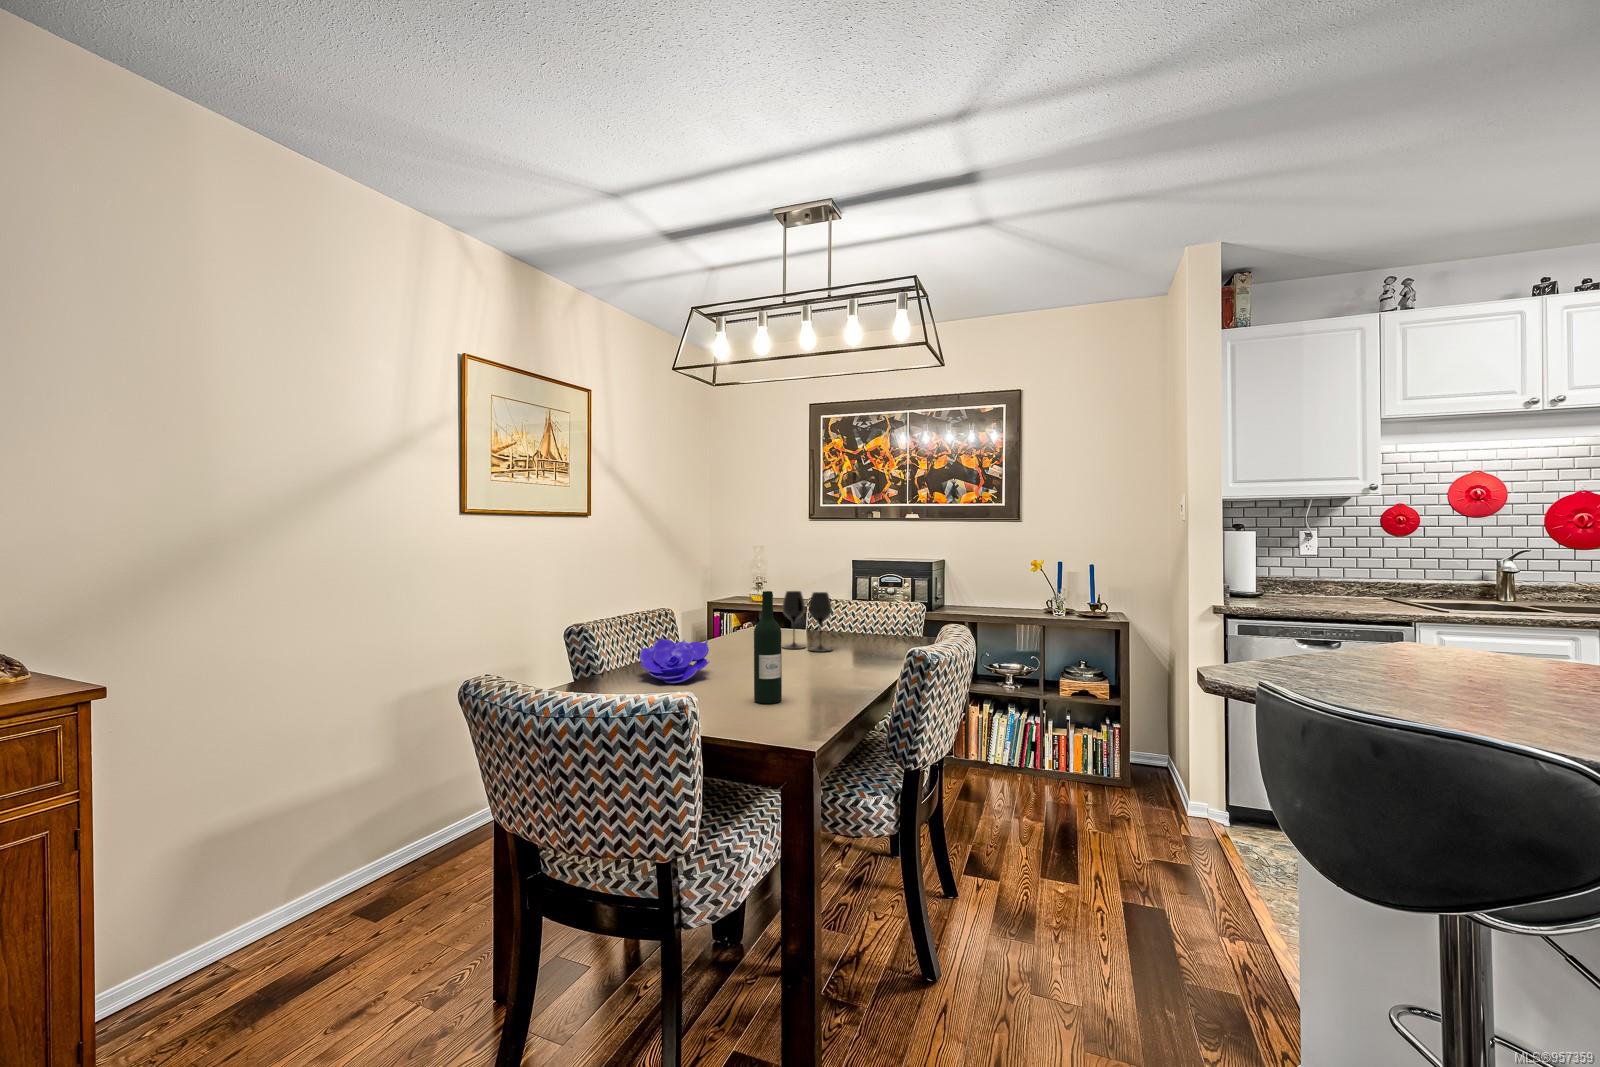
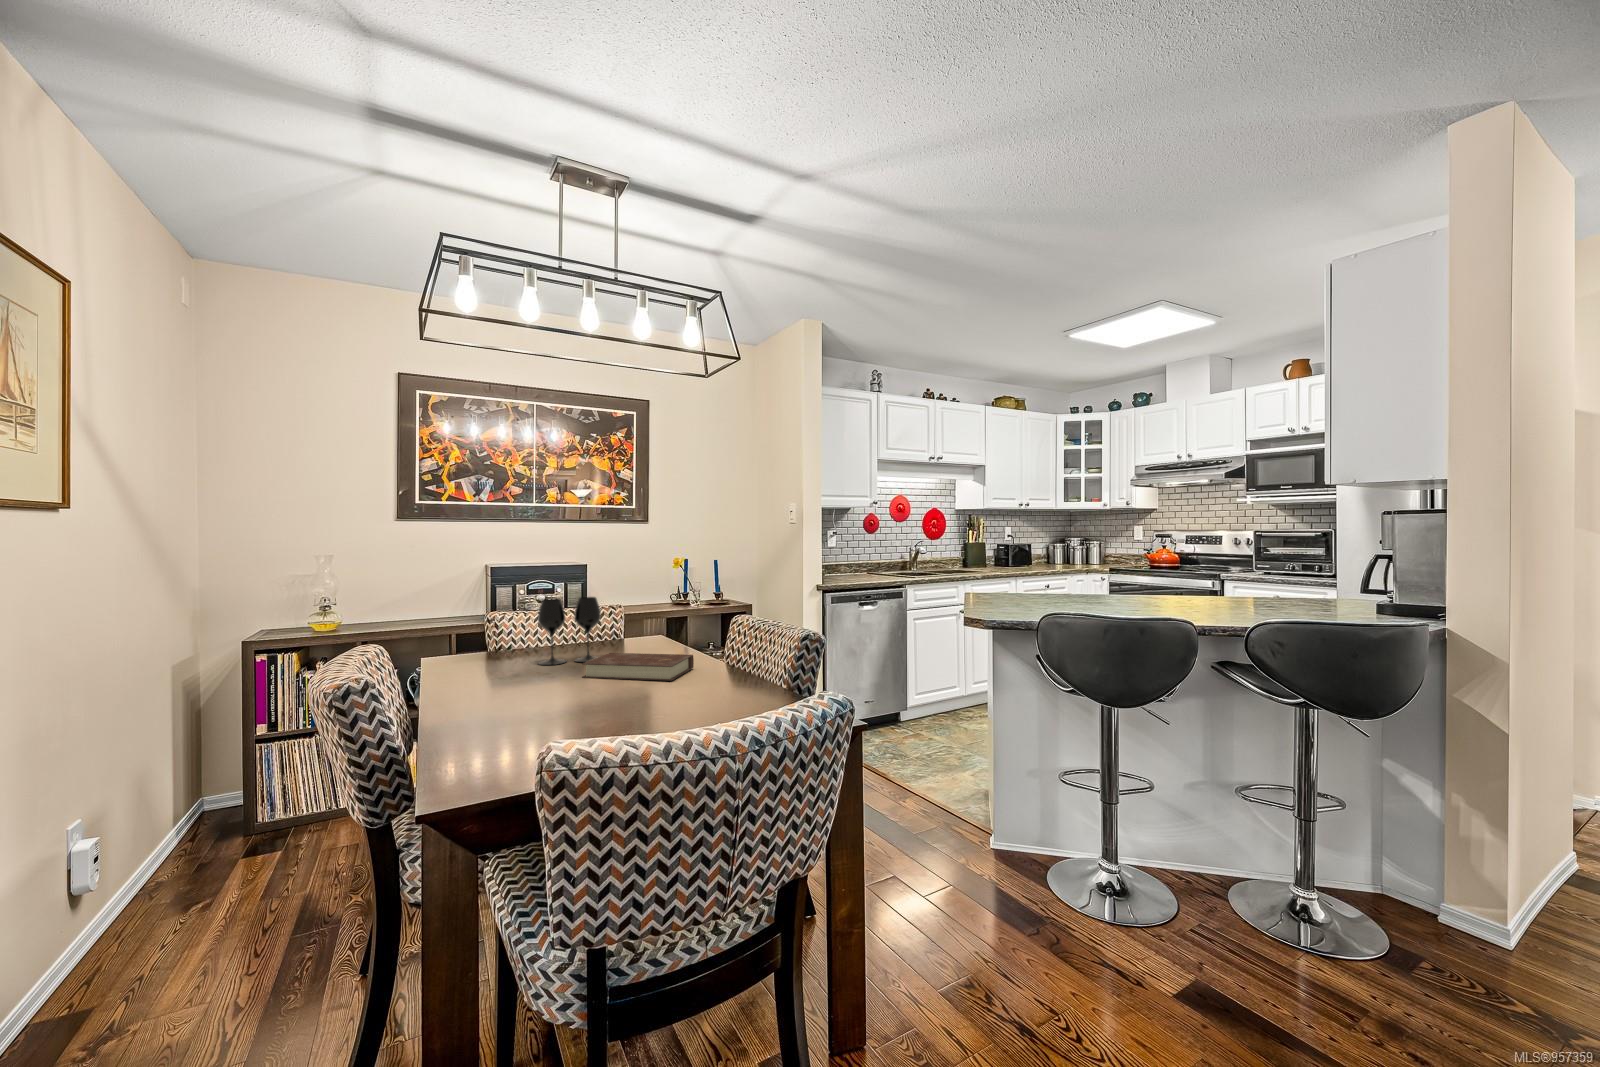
wine bottle: present [754,591,782,703] -> none [682,592,712,711]
decorative bowl: present [639,637,710,683] -> none [468,662,575,720]
book: none [776,645,867,677] -> present [582,653,694,681]

